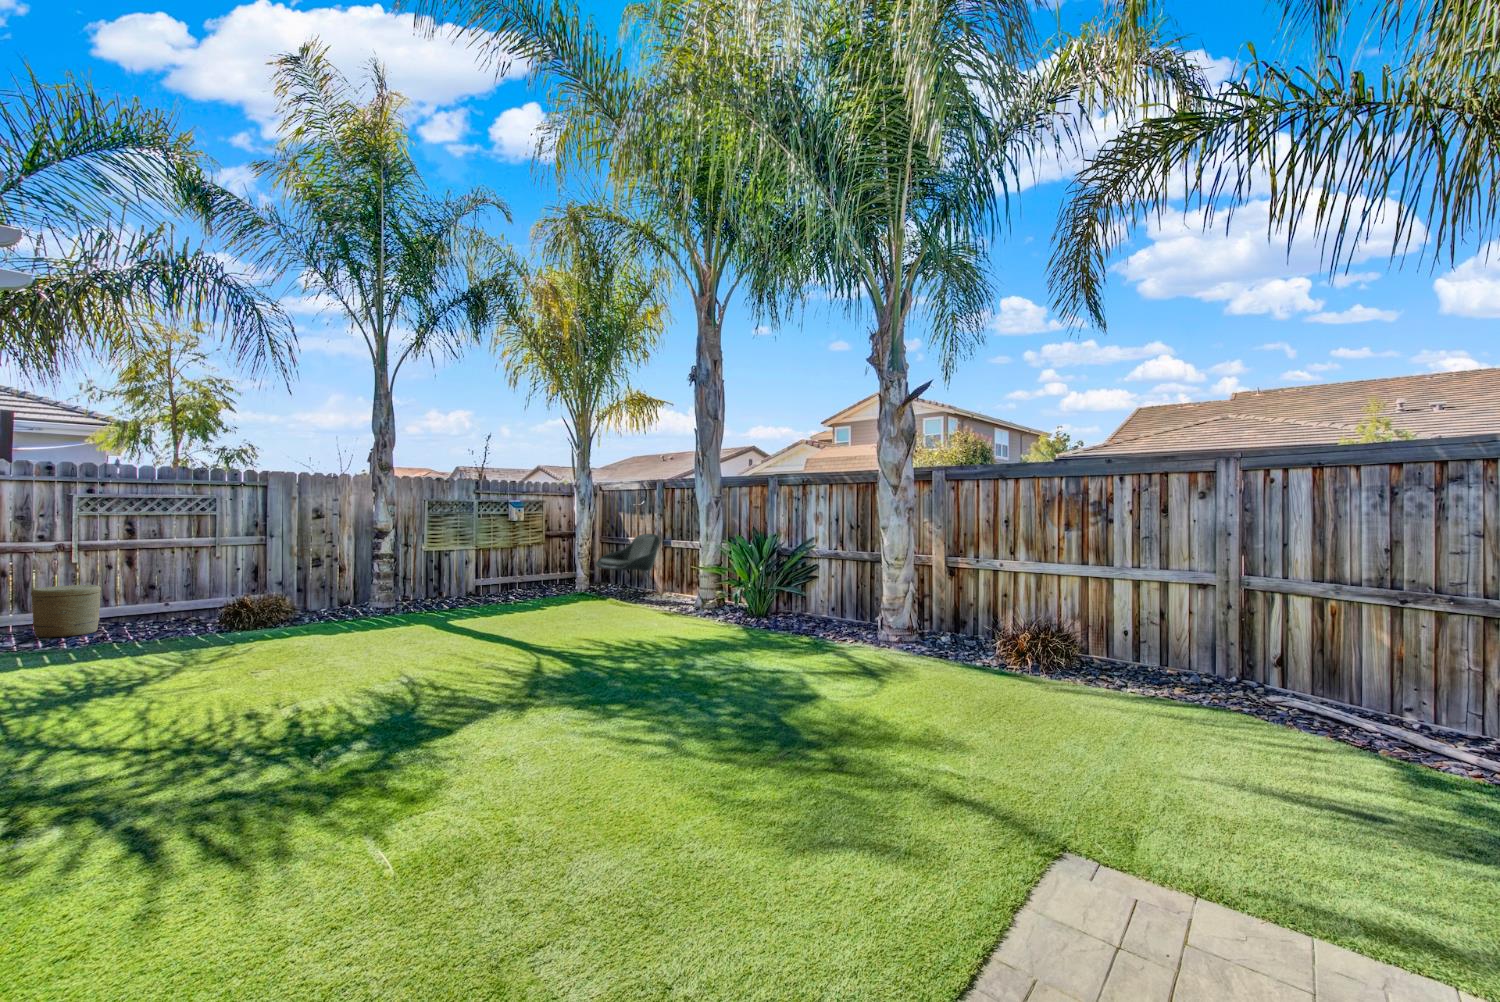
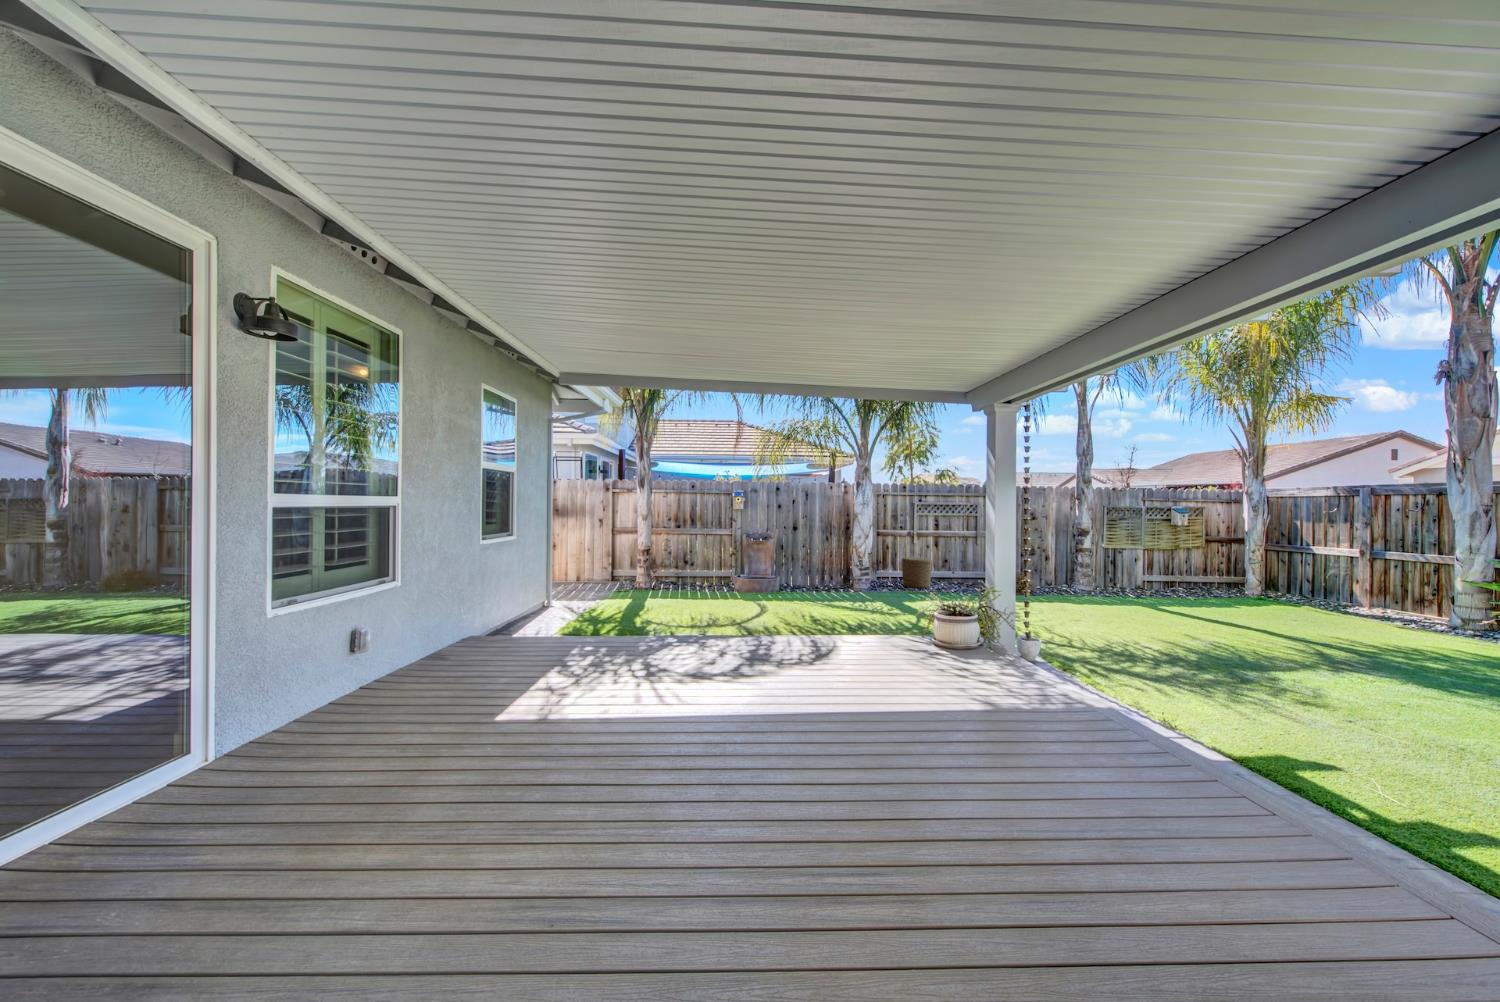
lounge chair: present [596,533,660,598] -> none [1280,543,1369,607]

